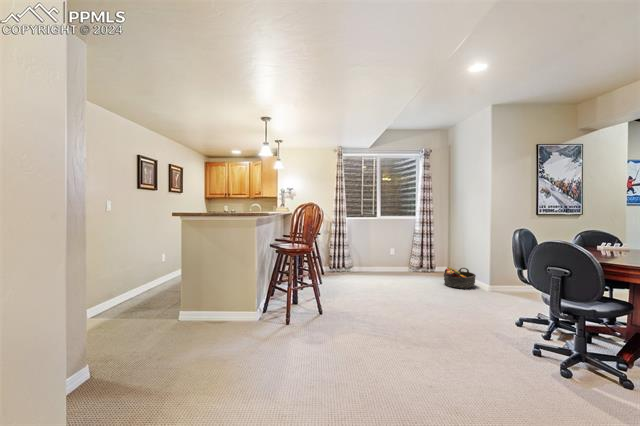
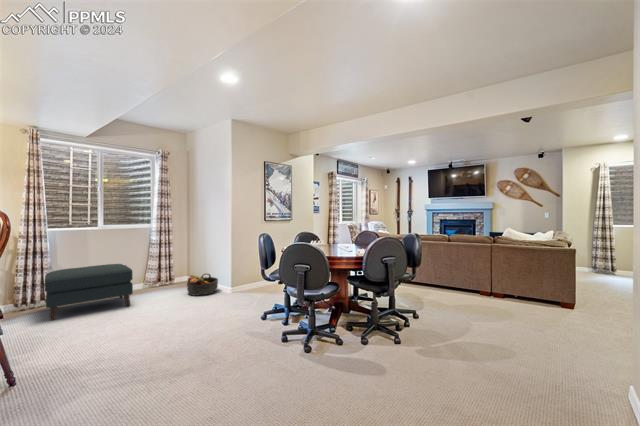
ottoman: none [343,247,397,284] -> present [45,264,133,321]

